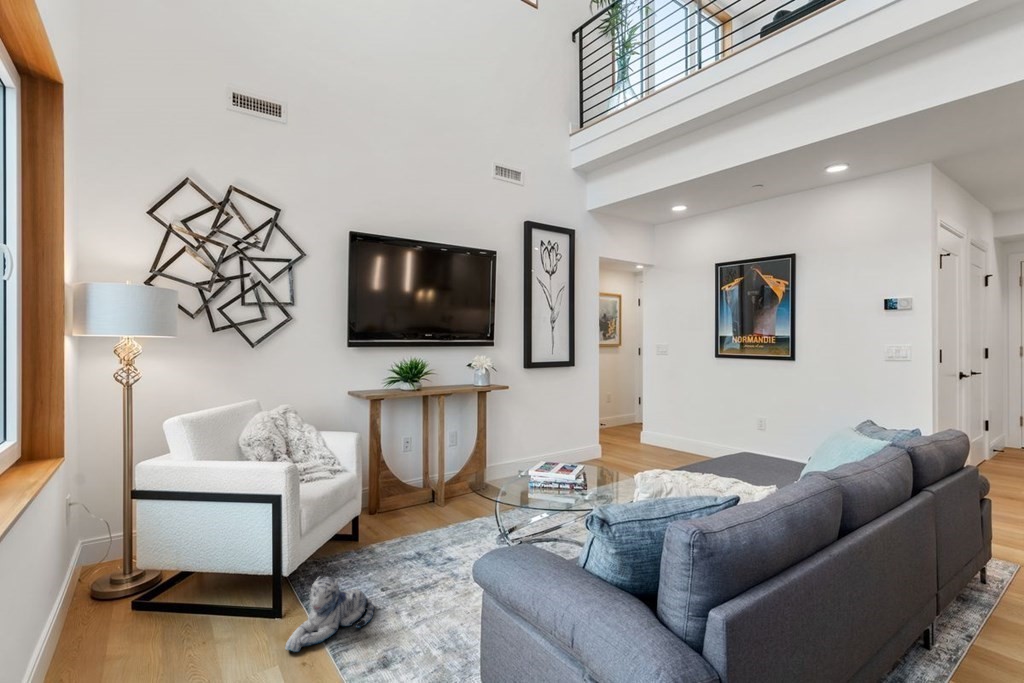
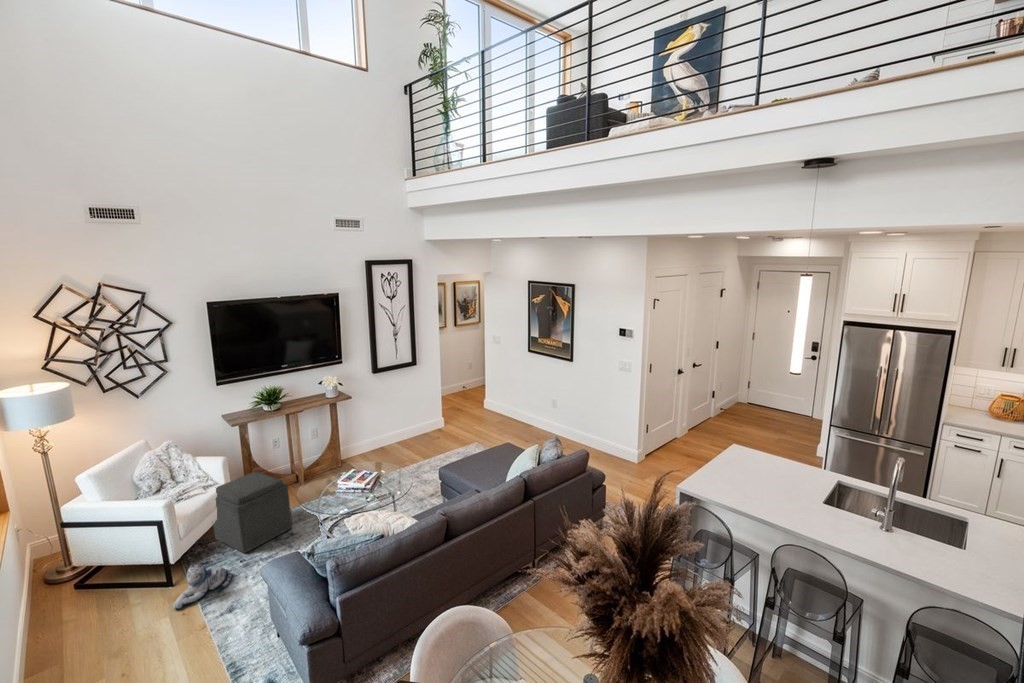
ottoman: none [336,462,448,576] -> present [213,471,292,553]

